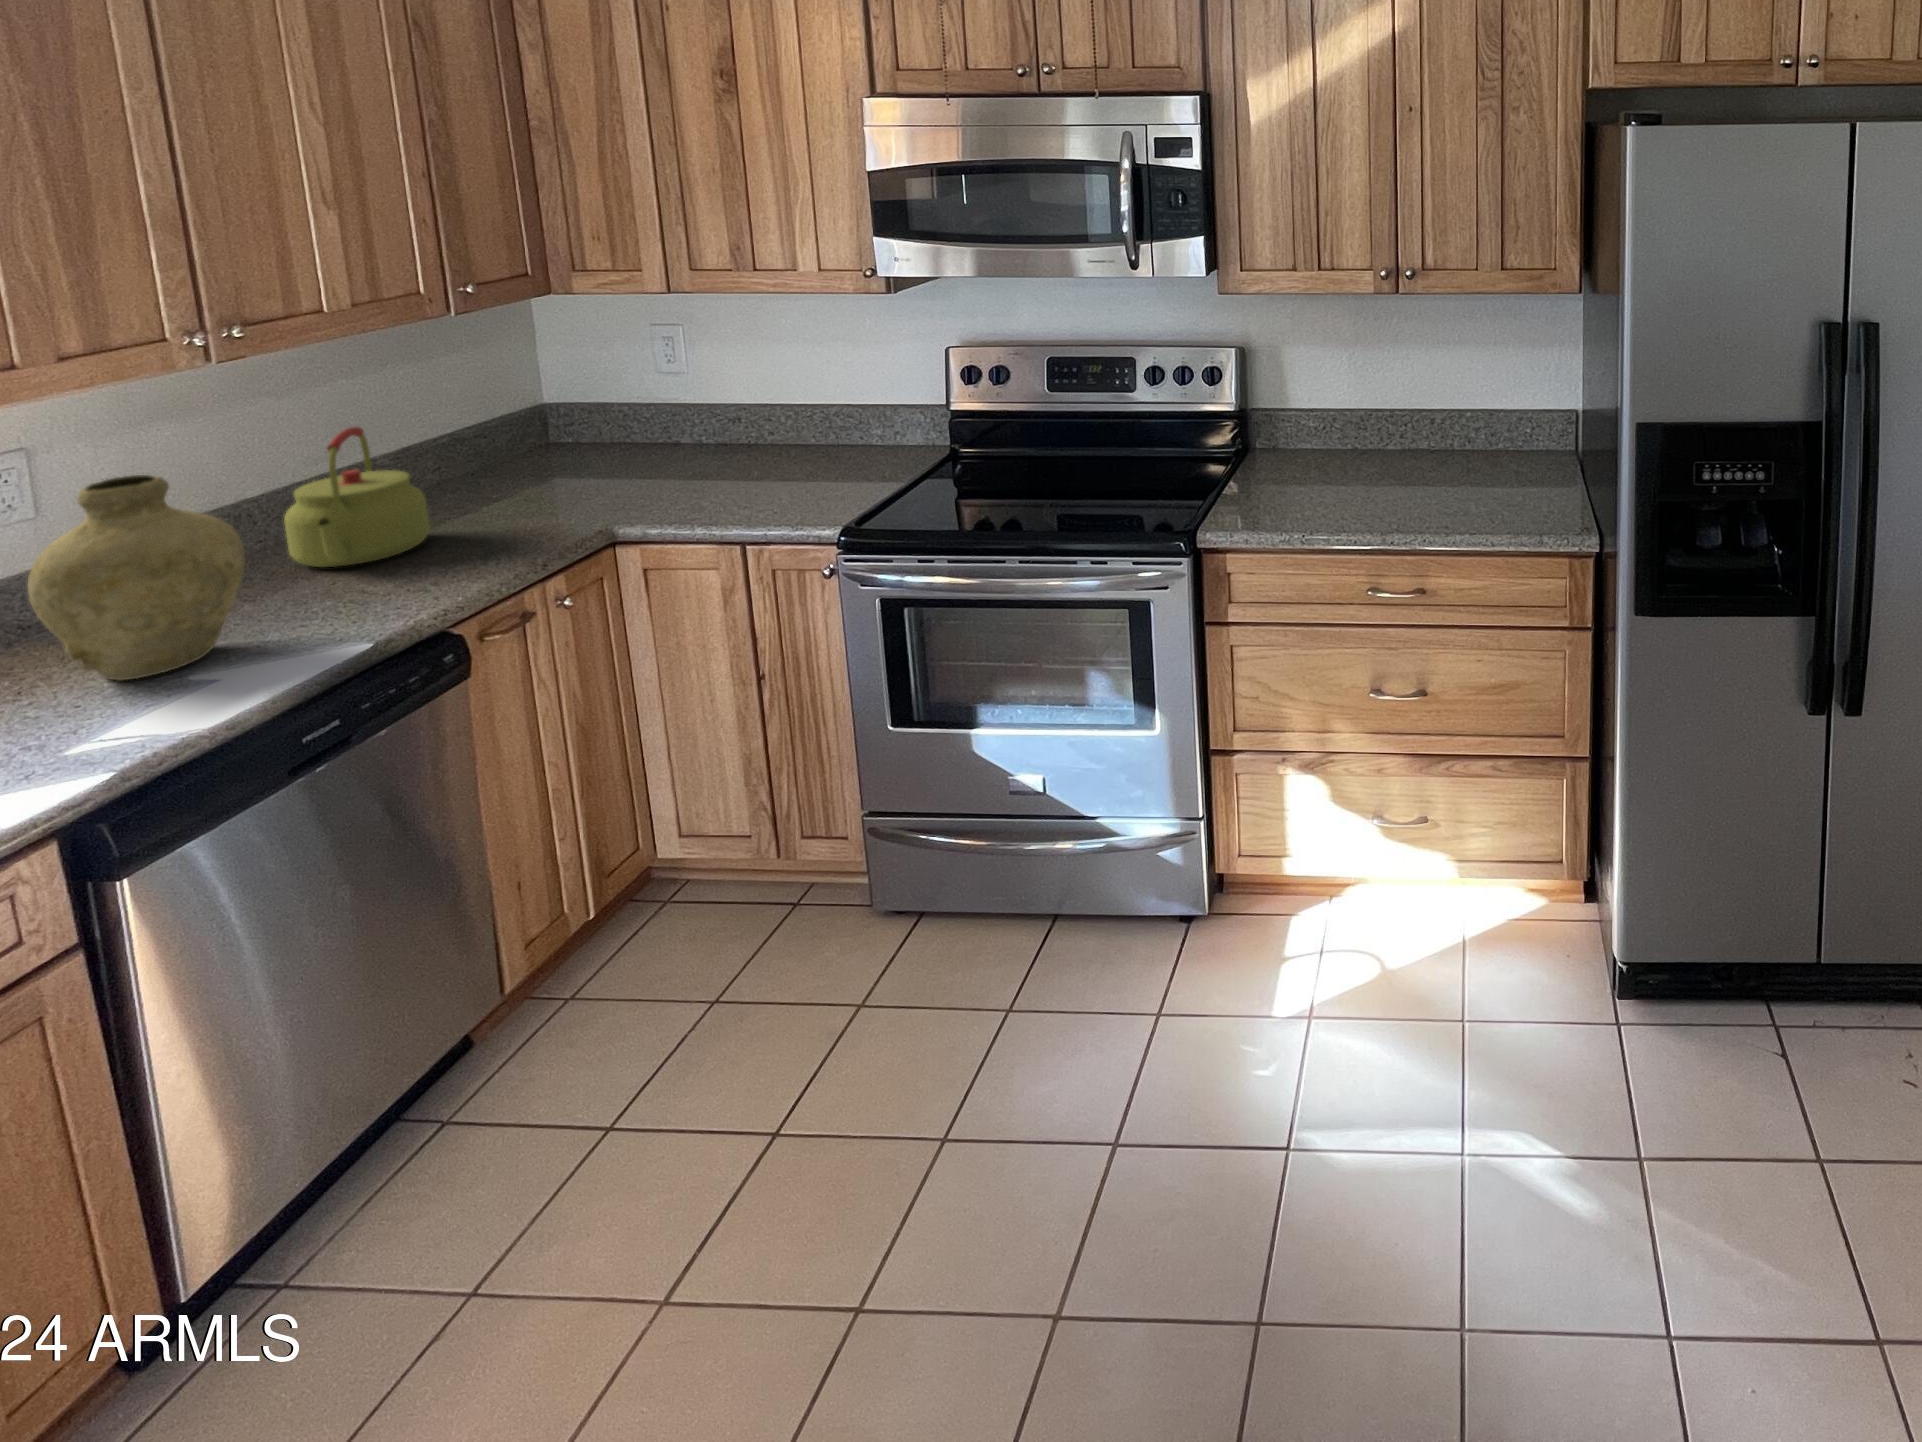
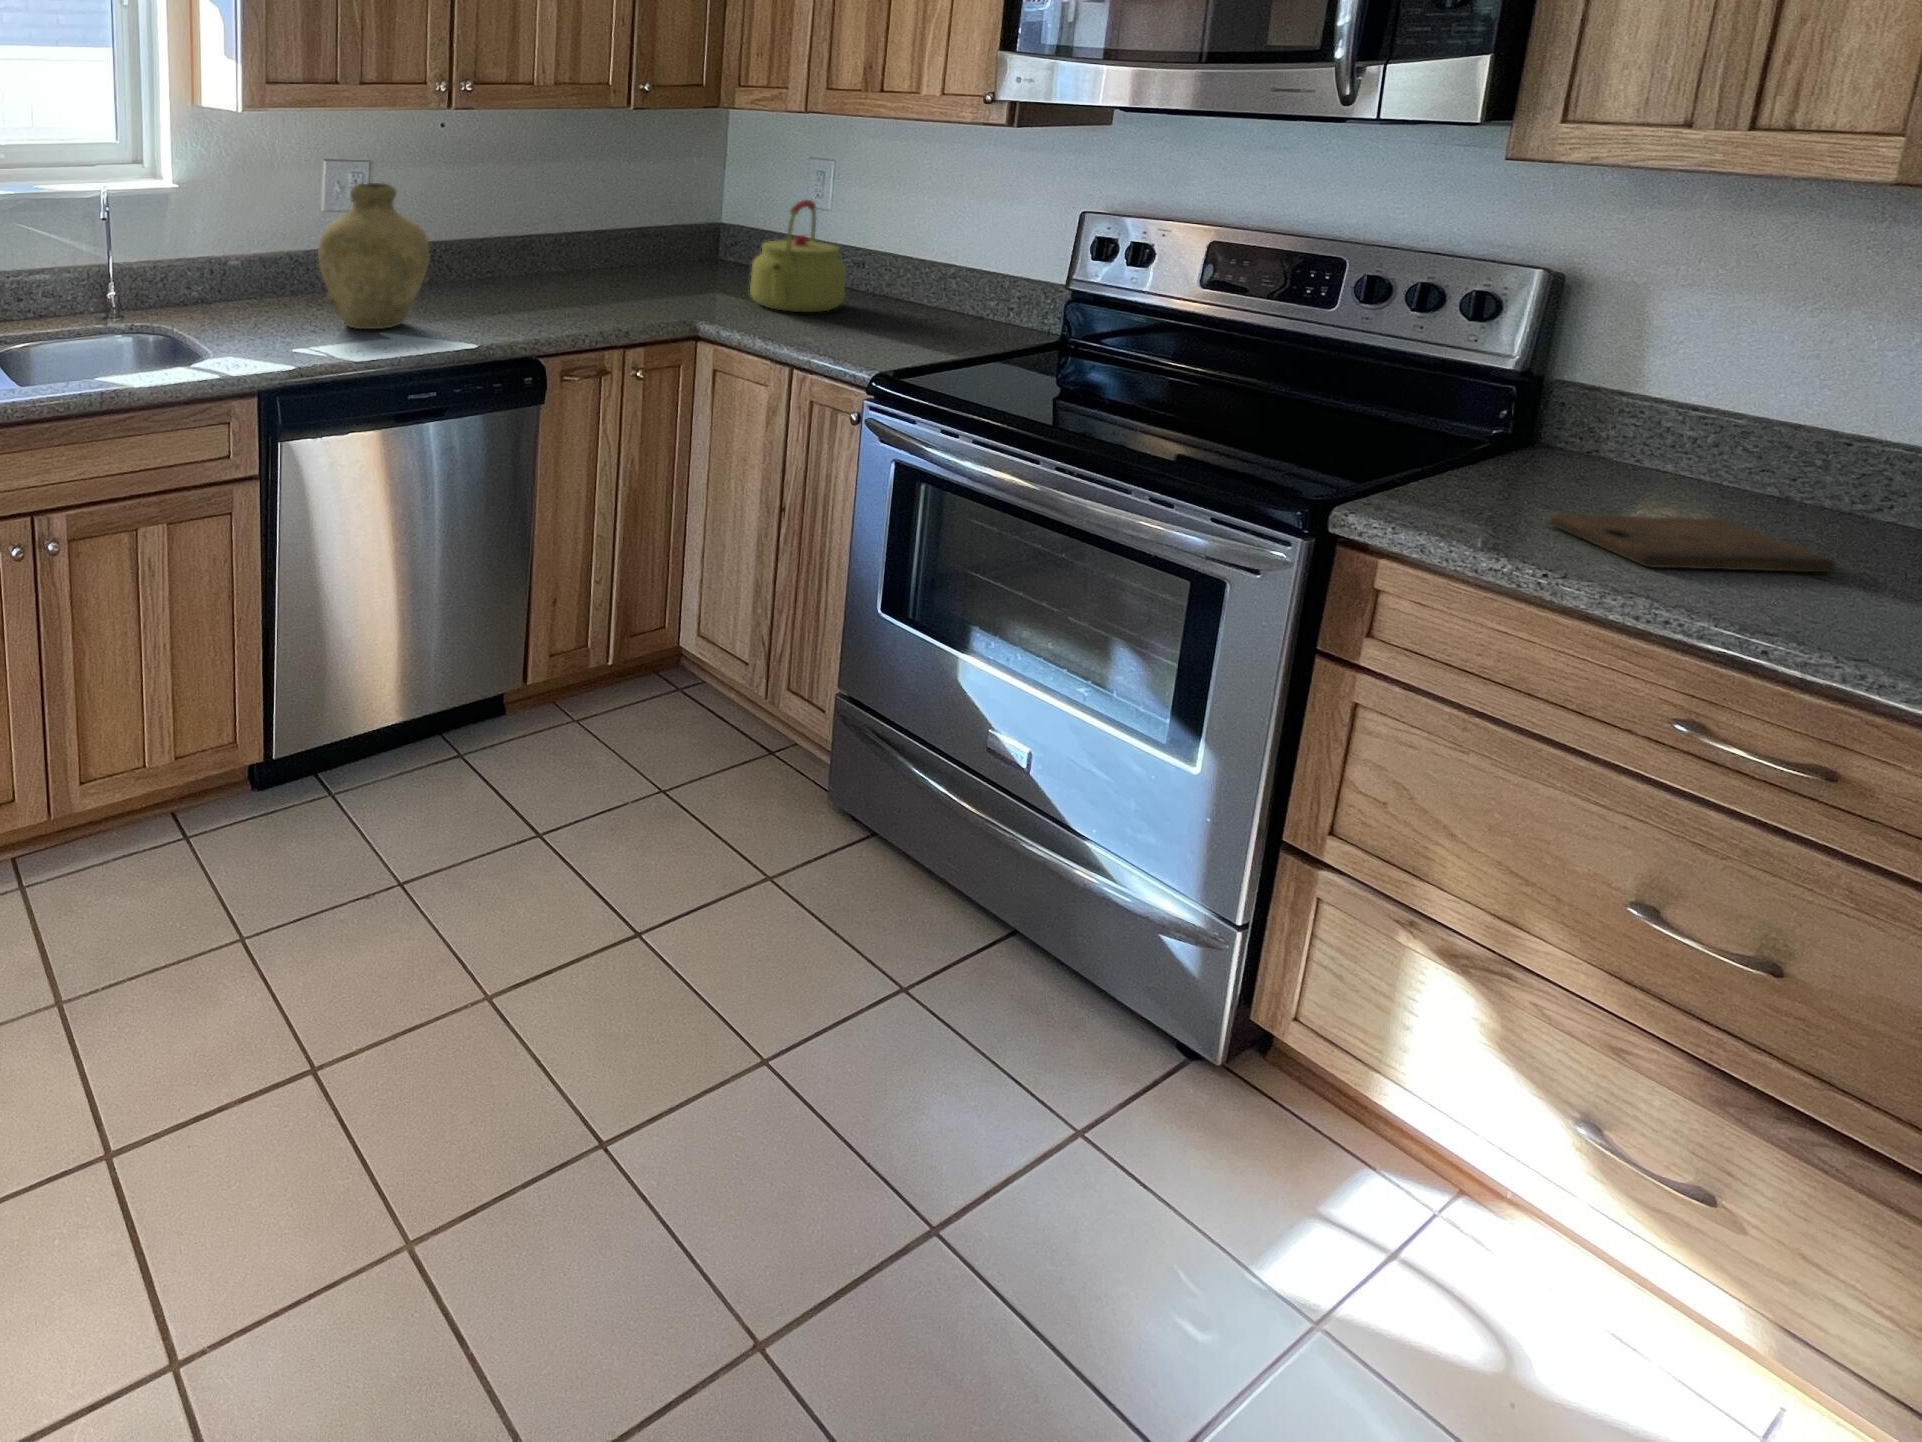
kettle: present [284,427,430,567] -> present [750,200,846,312]
cutting board: none [1287,475,1389,515] -> present [1550,514,1836,572]

